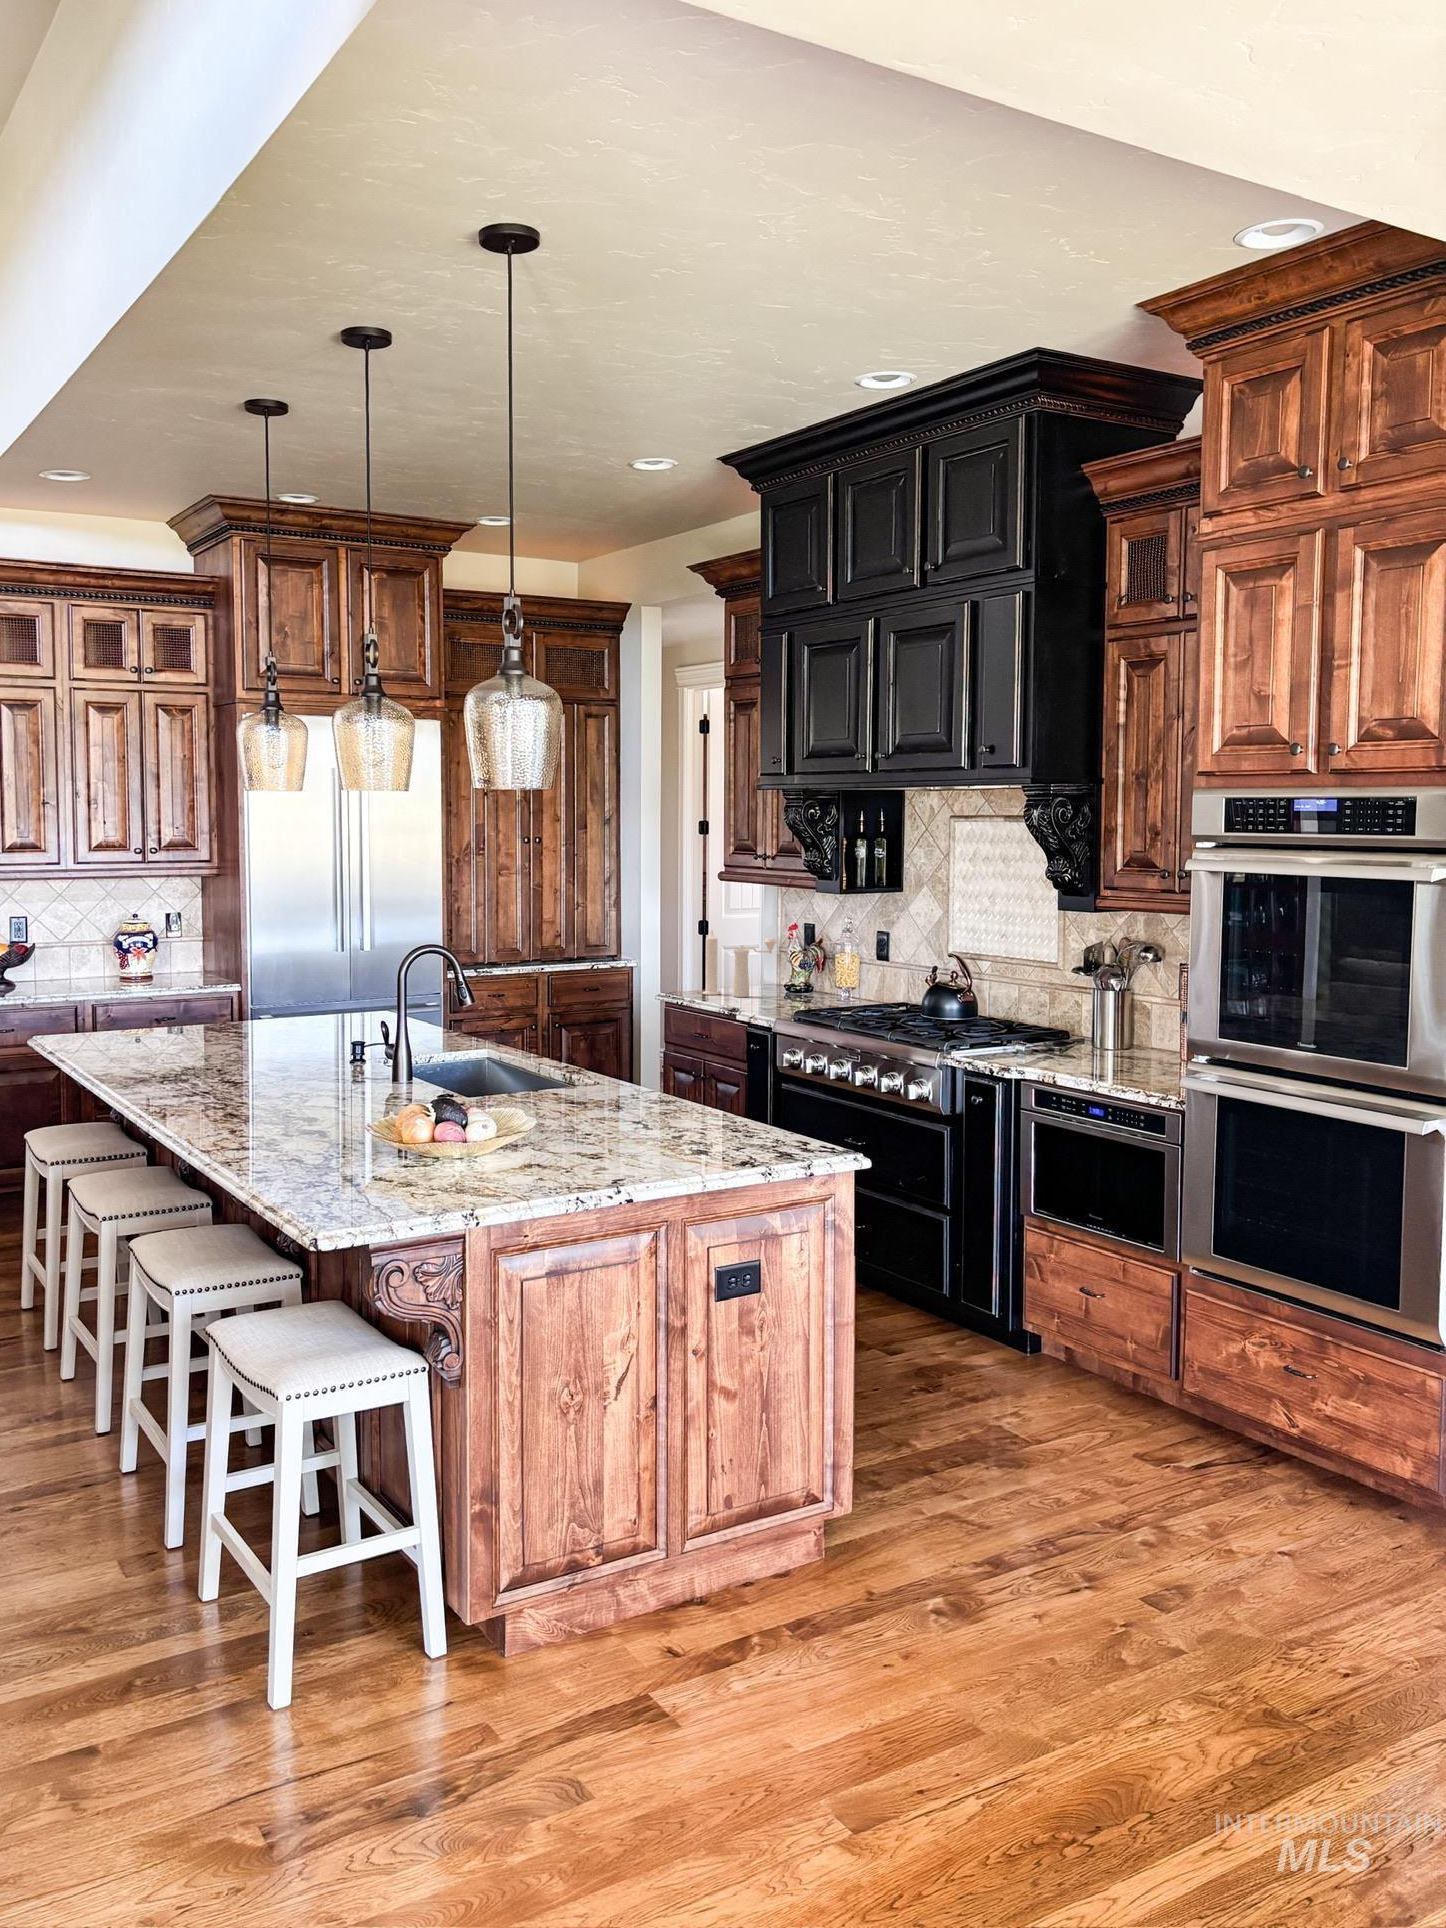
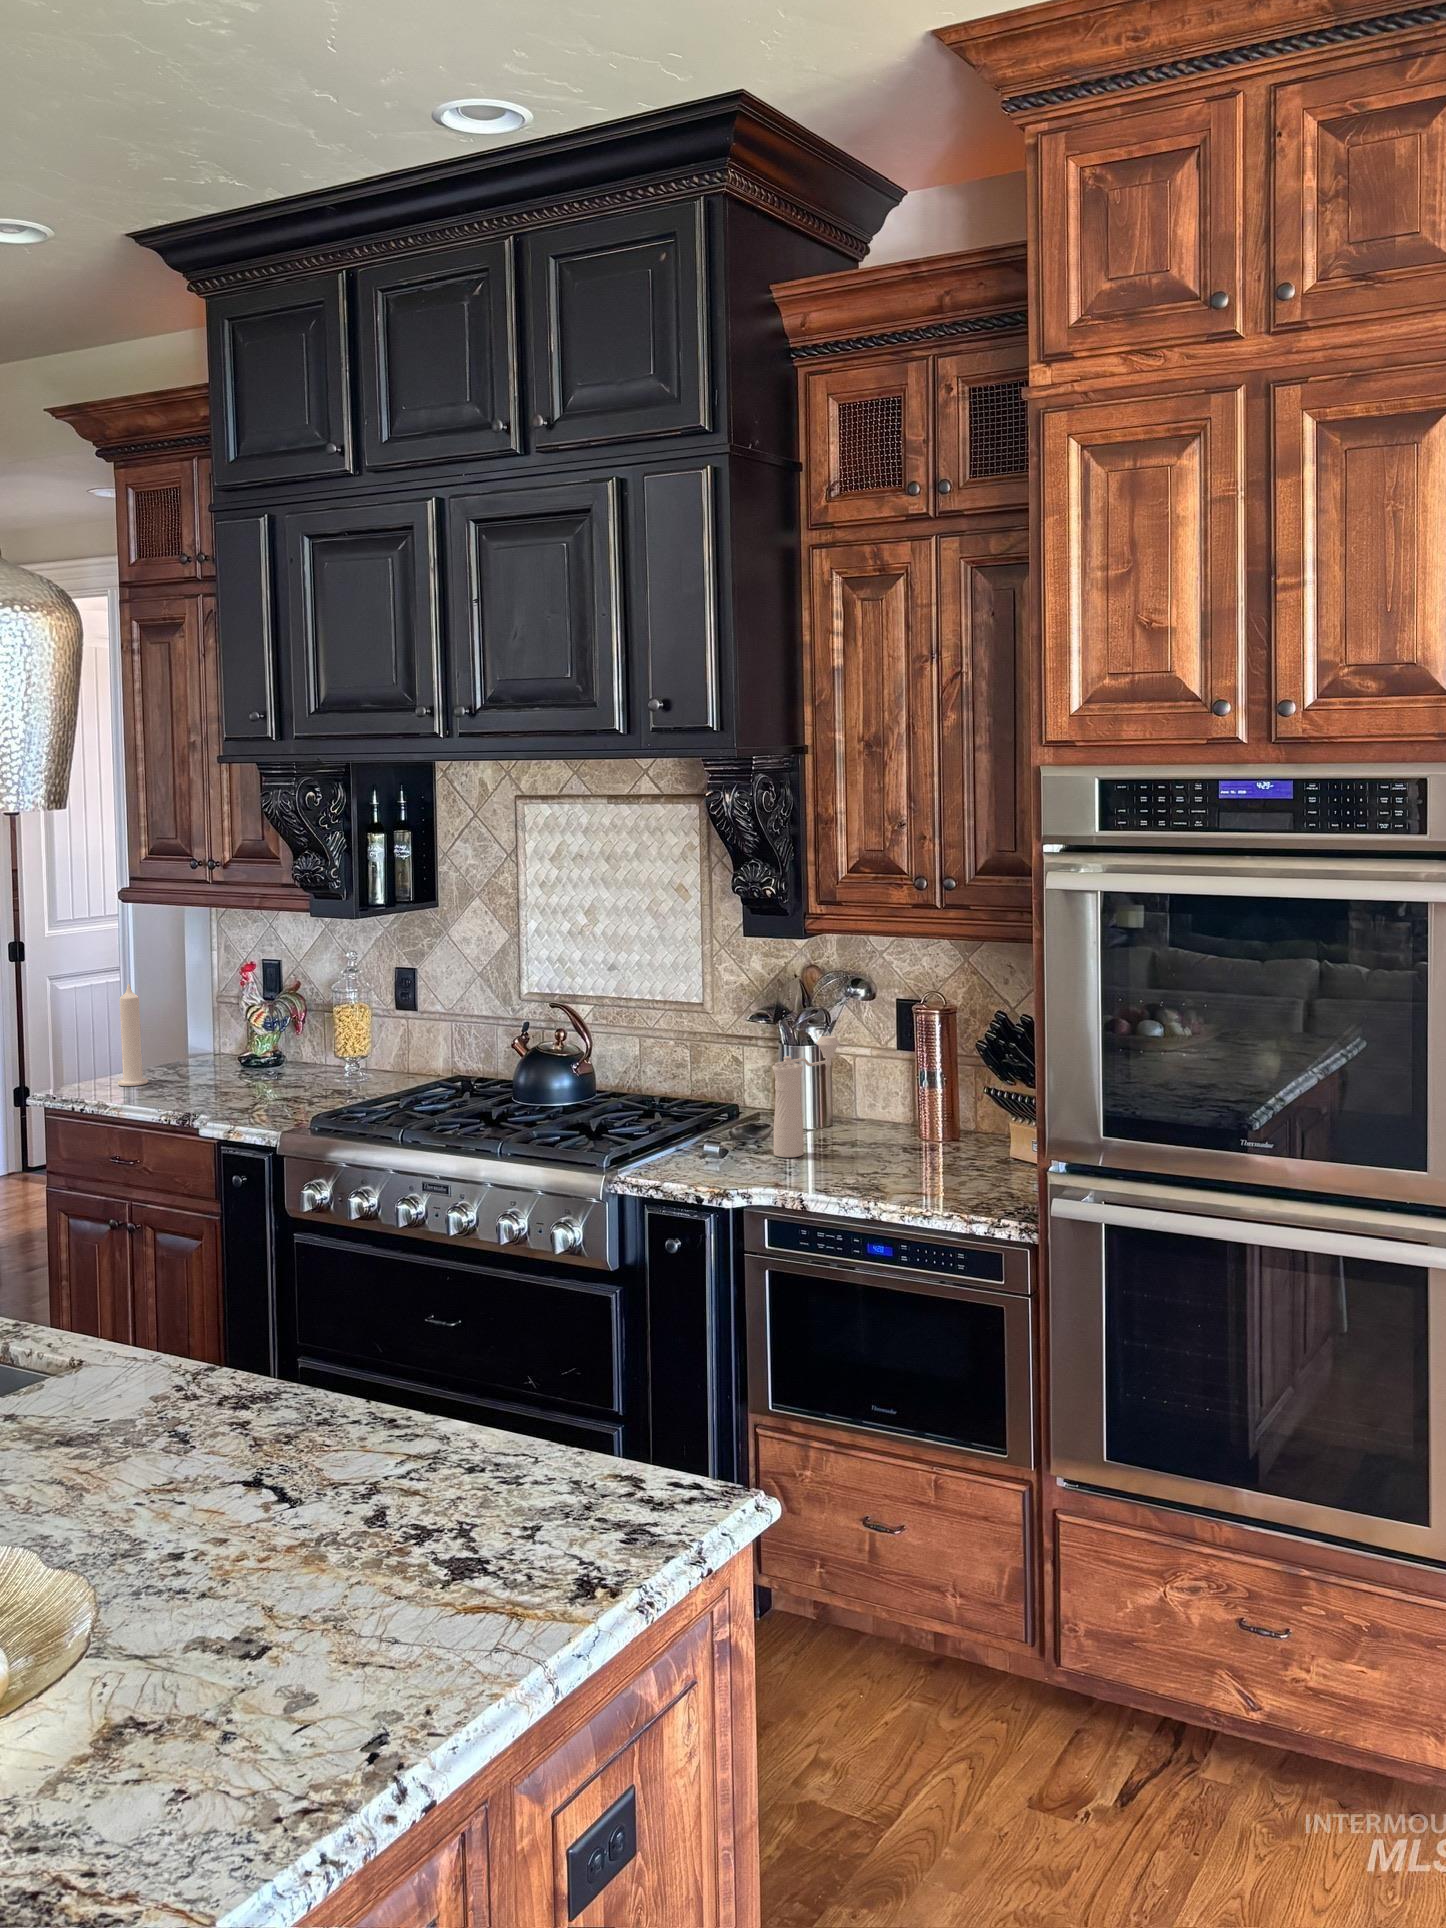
pepper mill: present [733,938,776,997] -> present [772,1036,840,1157]

